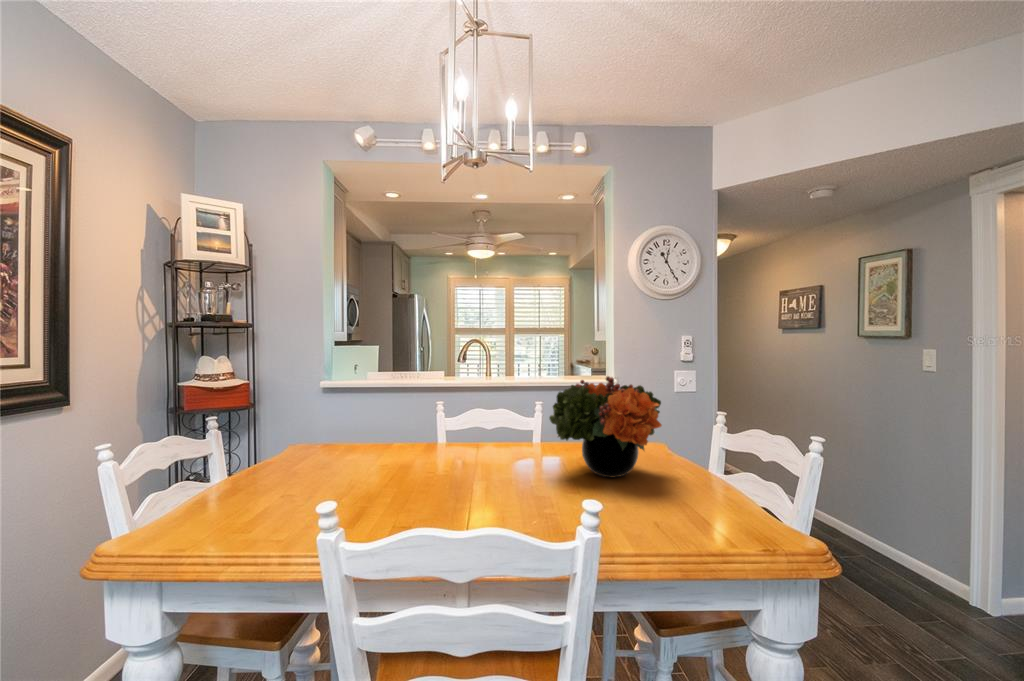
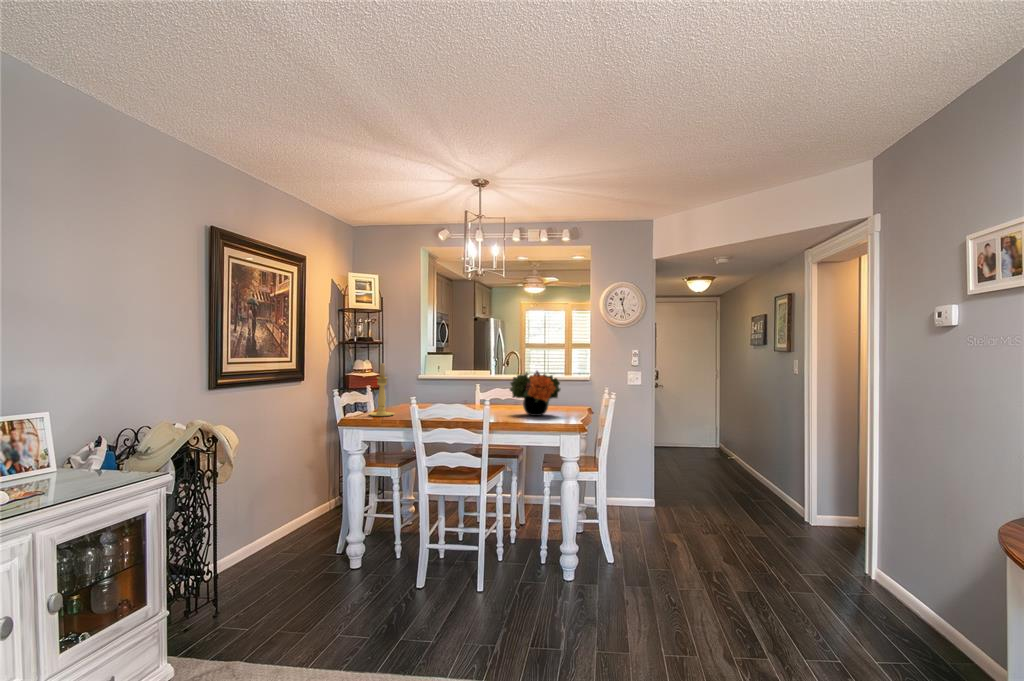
candle holder: none [194,373,276,531] -> present [369,363,394,416]

